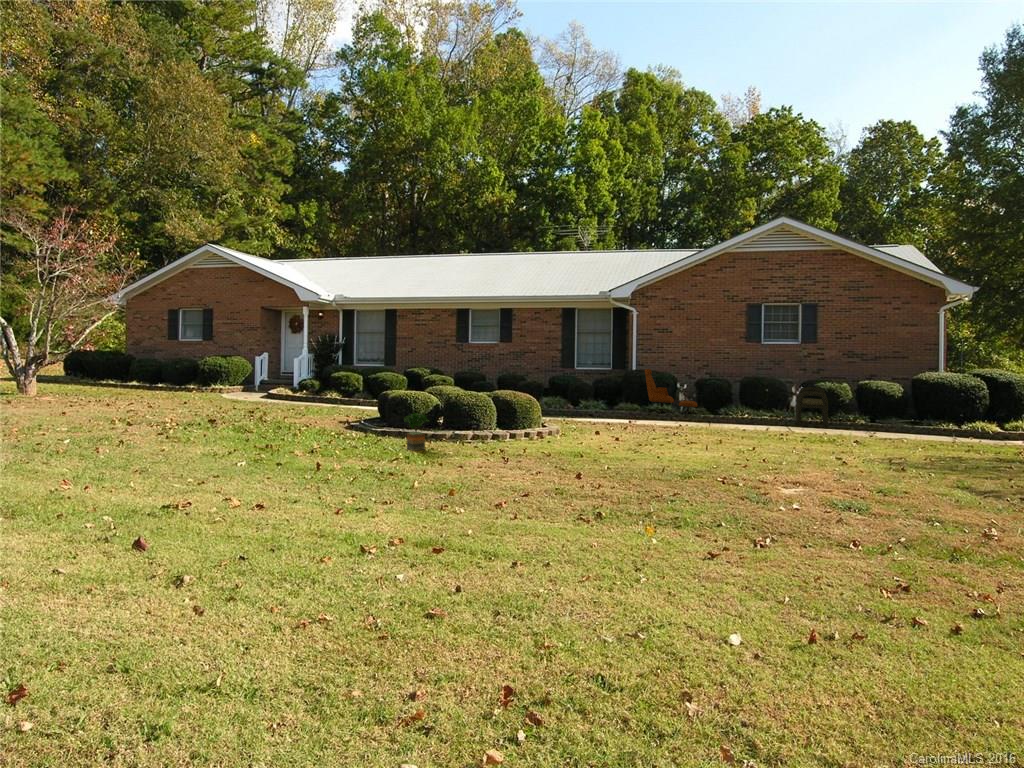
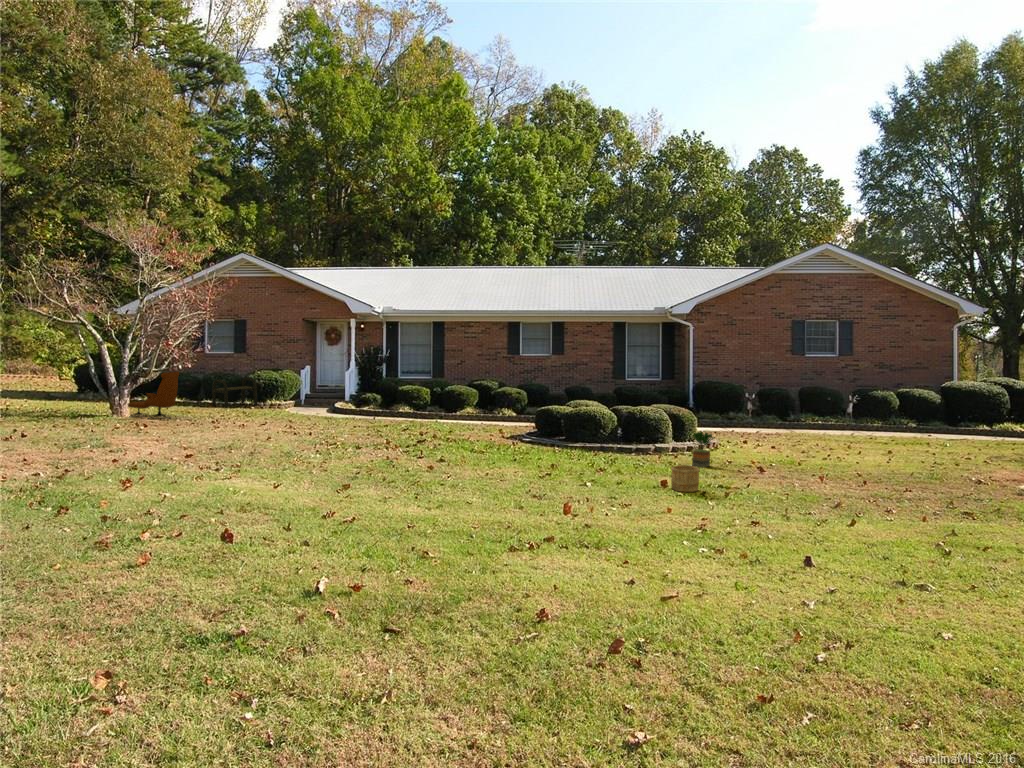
lounge chair: present [645,369,697,413] -> present [128,372,179,419]
bench: present [796,387,828,426] -> present [212,377,257,407]
wooden bucket: none [289,443,321,470] -> present [671,465,700,492]

